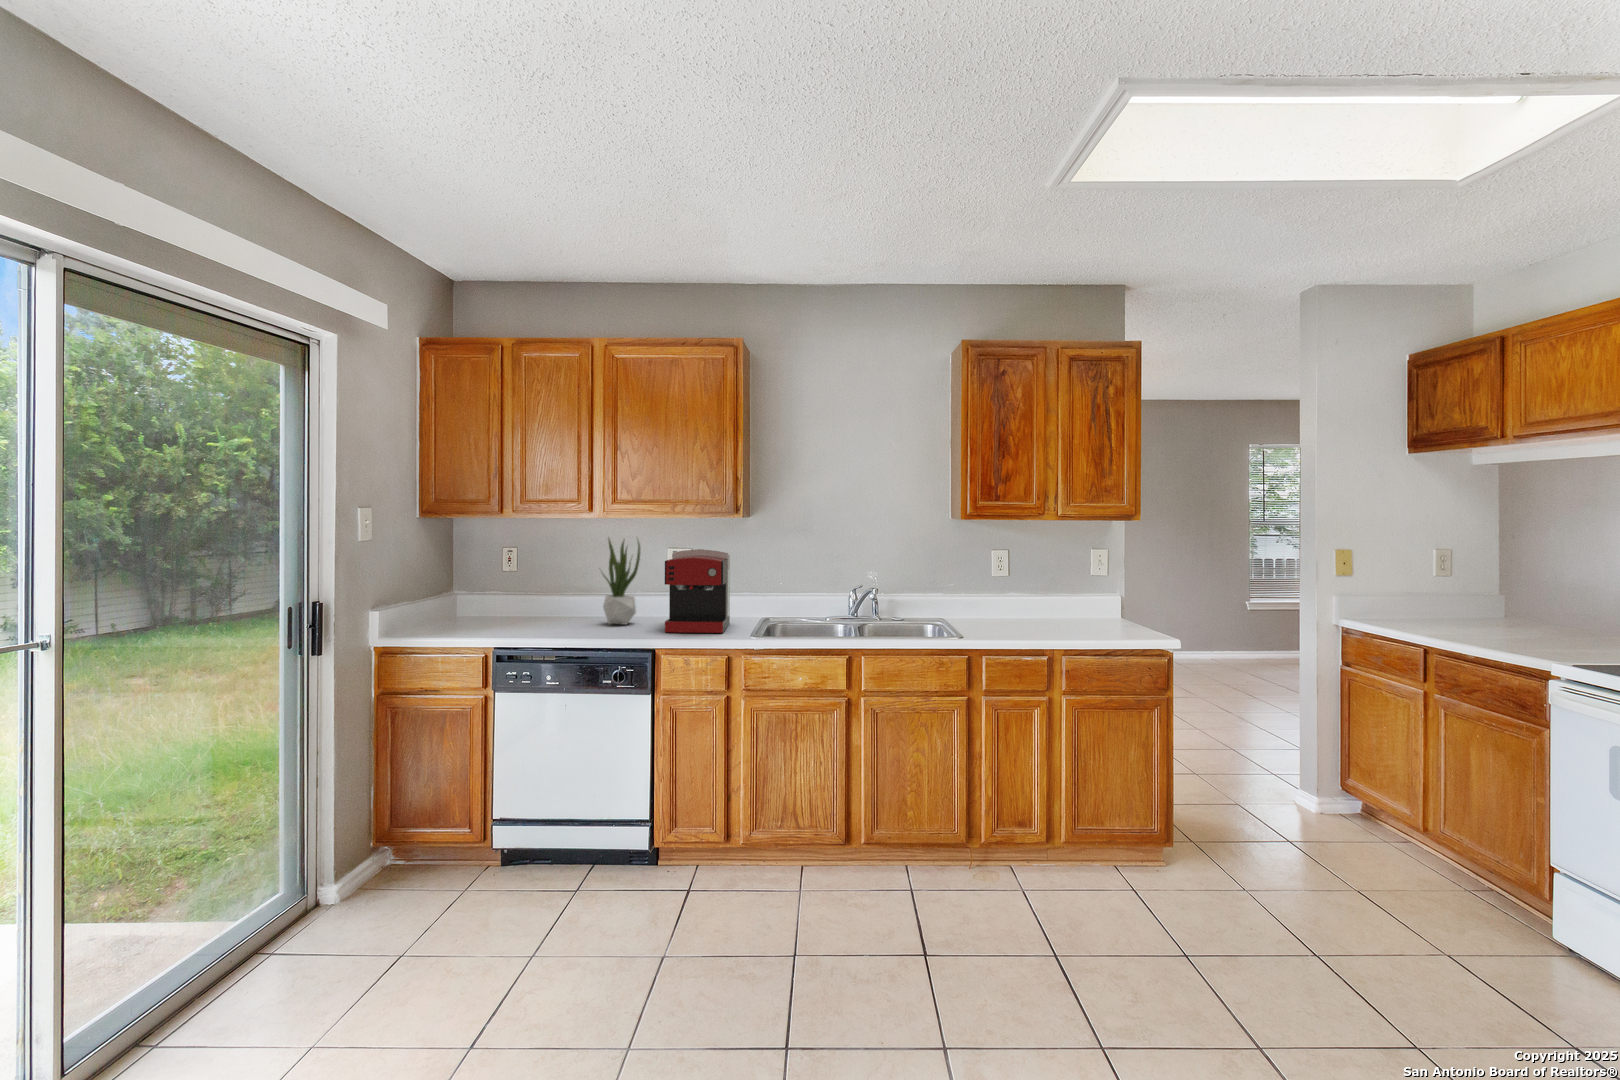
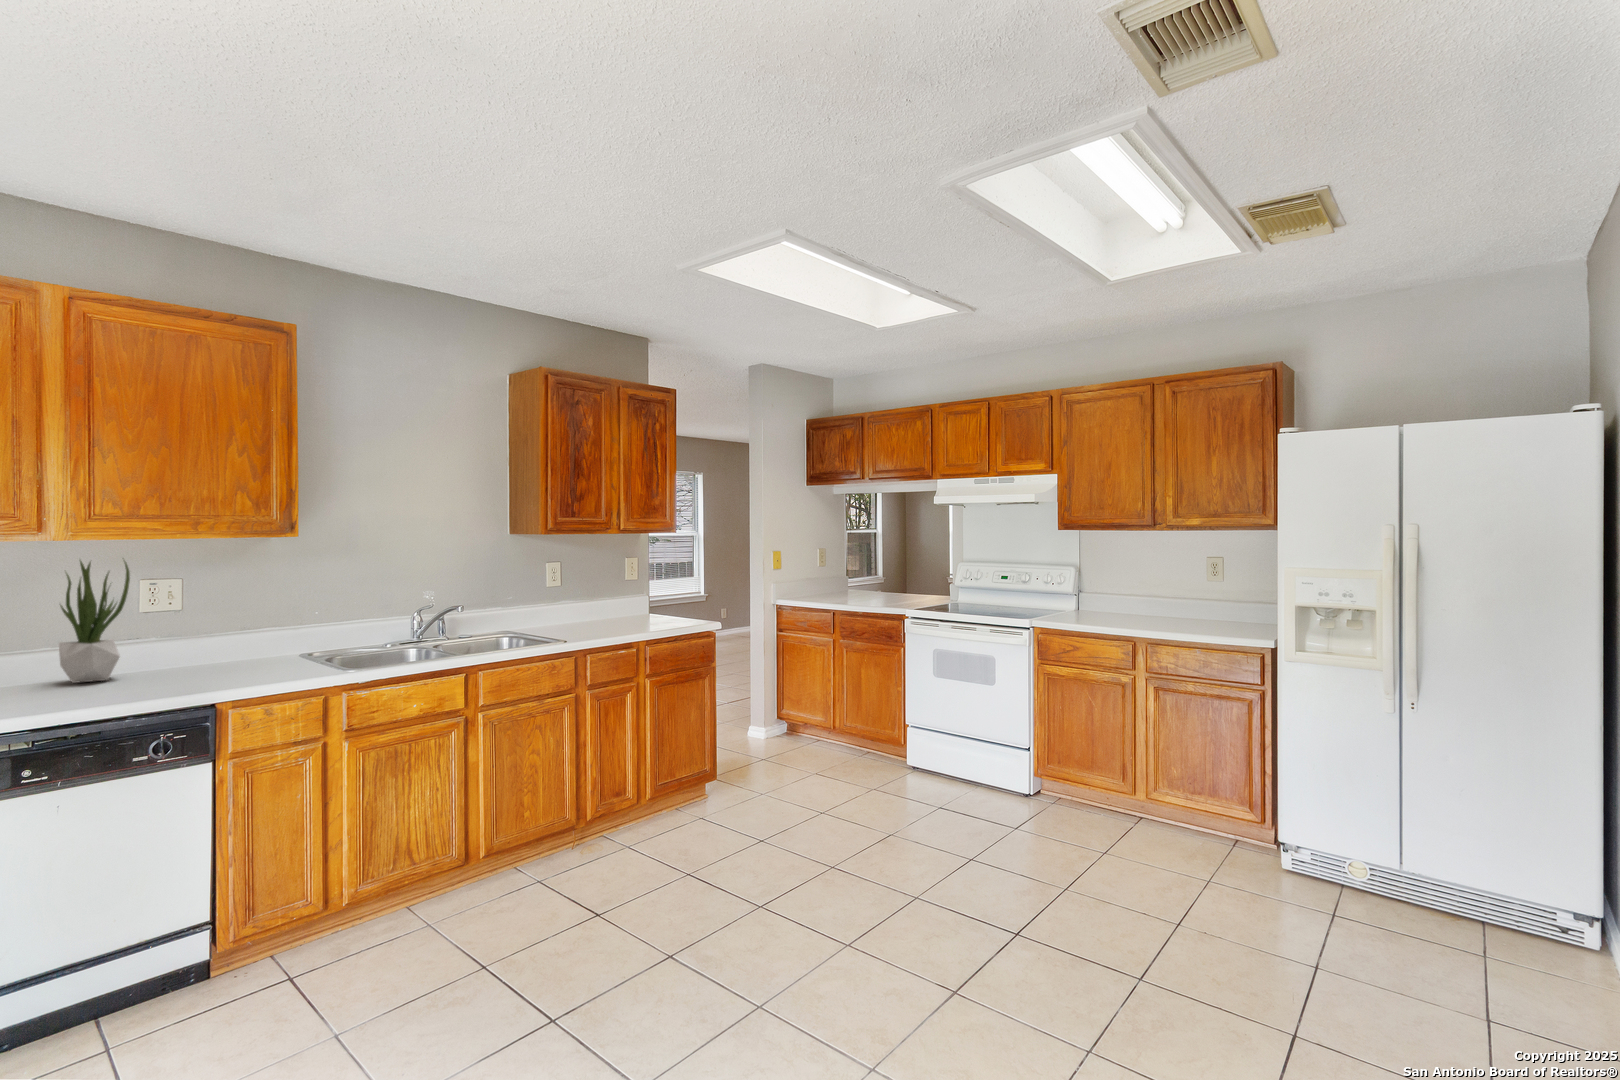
coffee maker: present [665,549,730,633] -> none [183,571,289,680]

